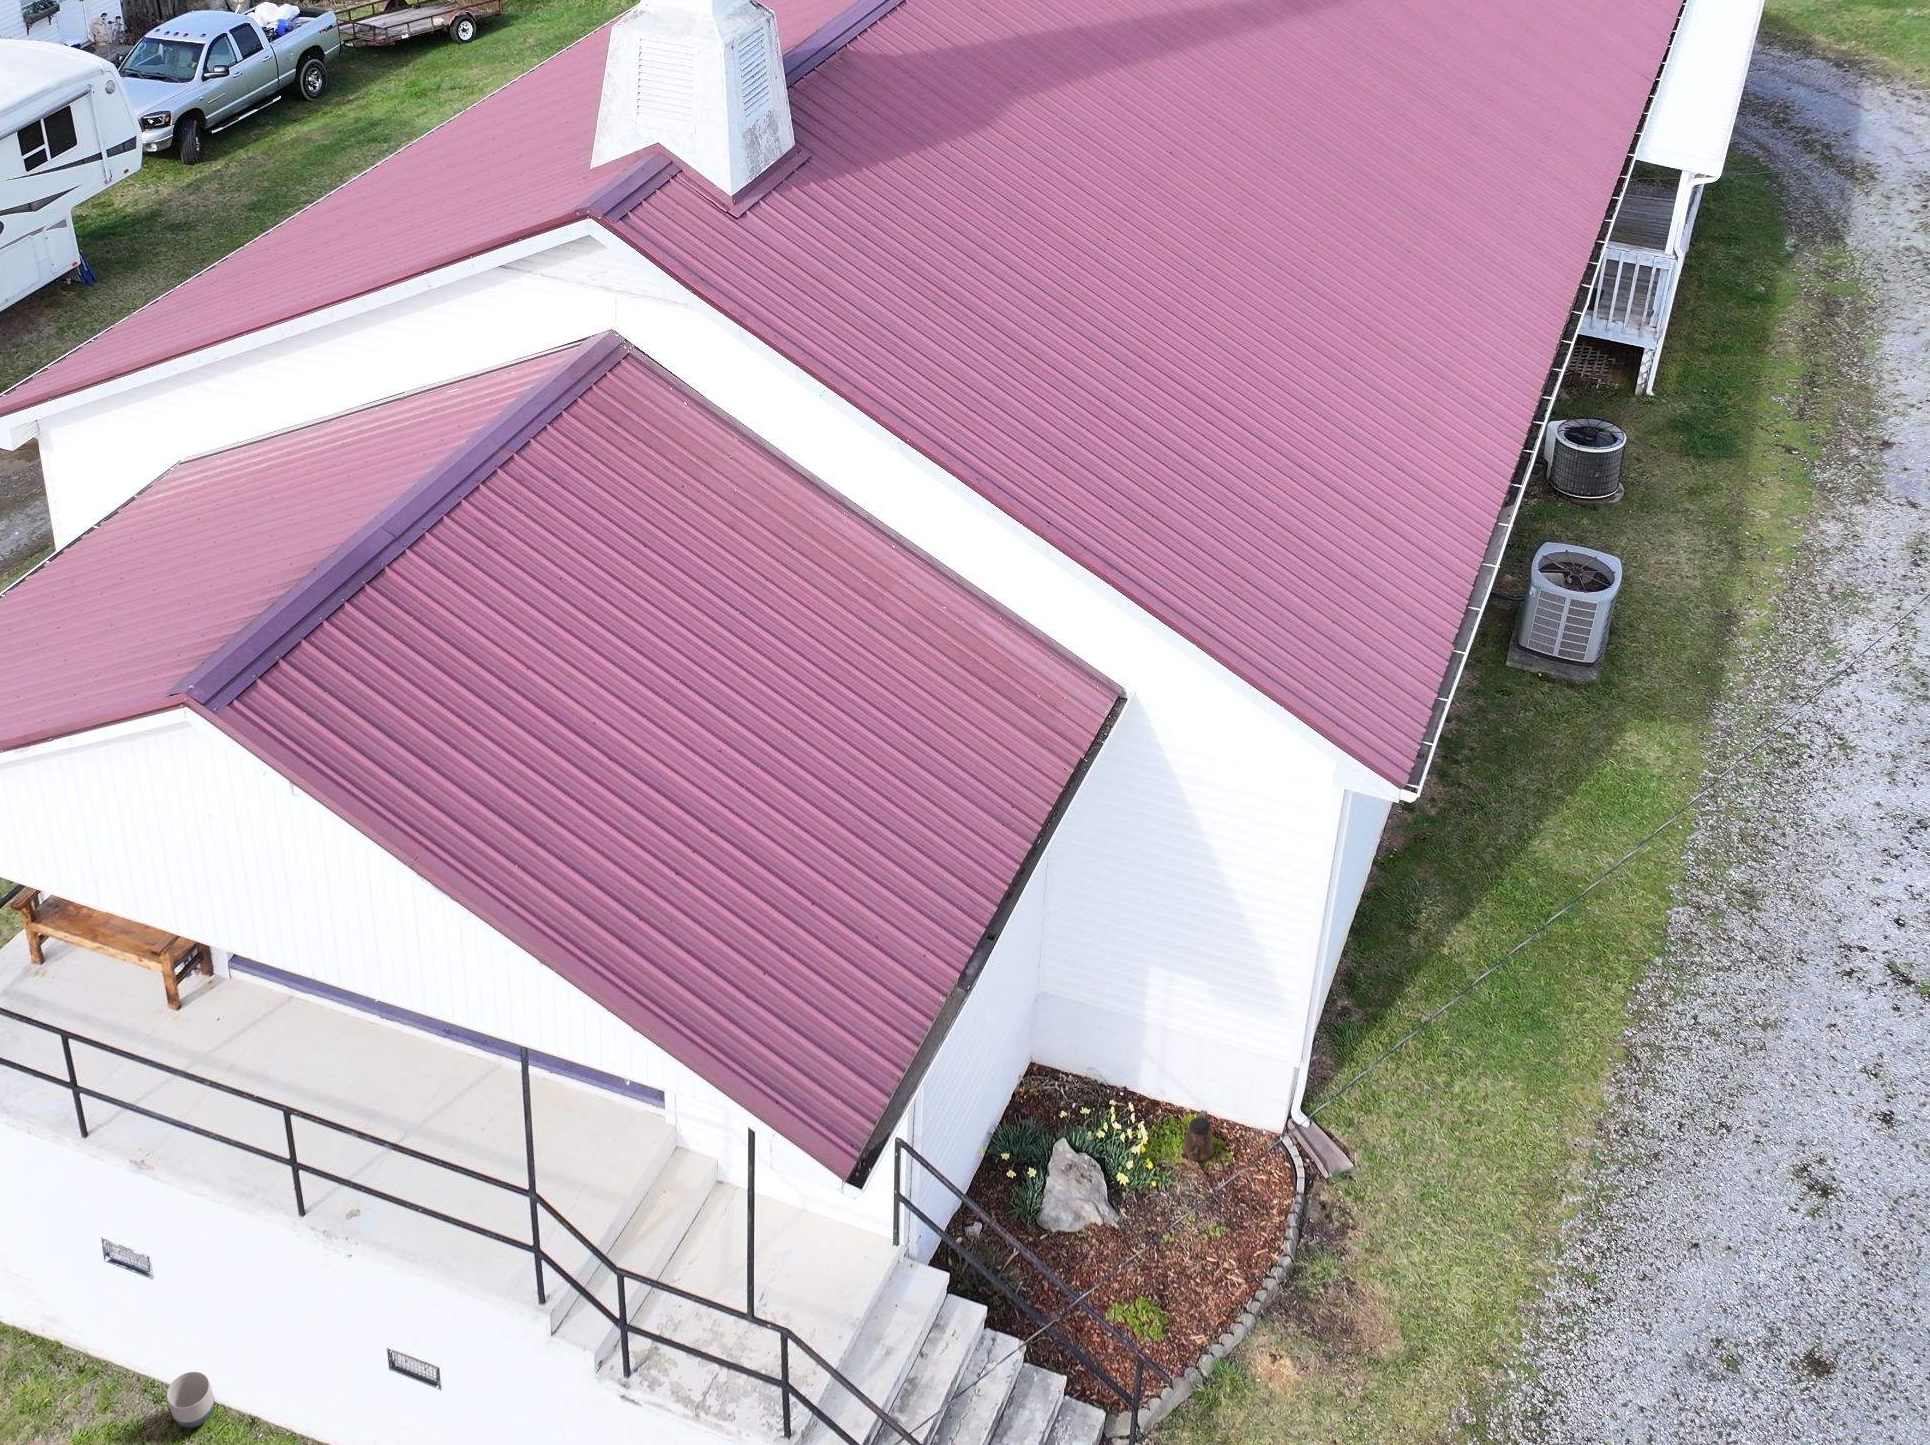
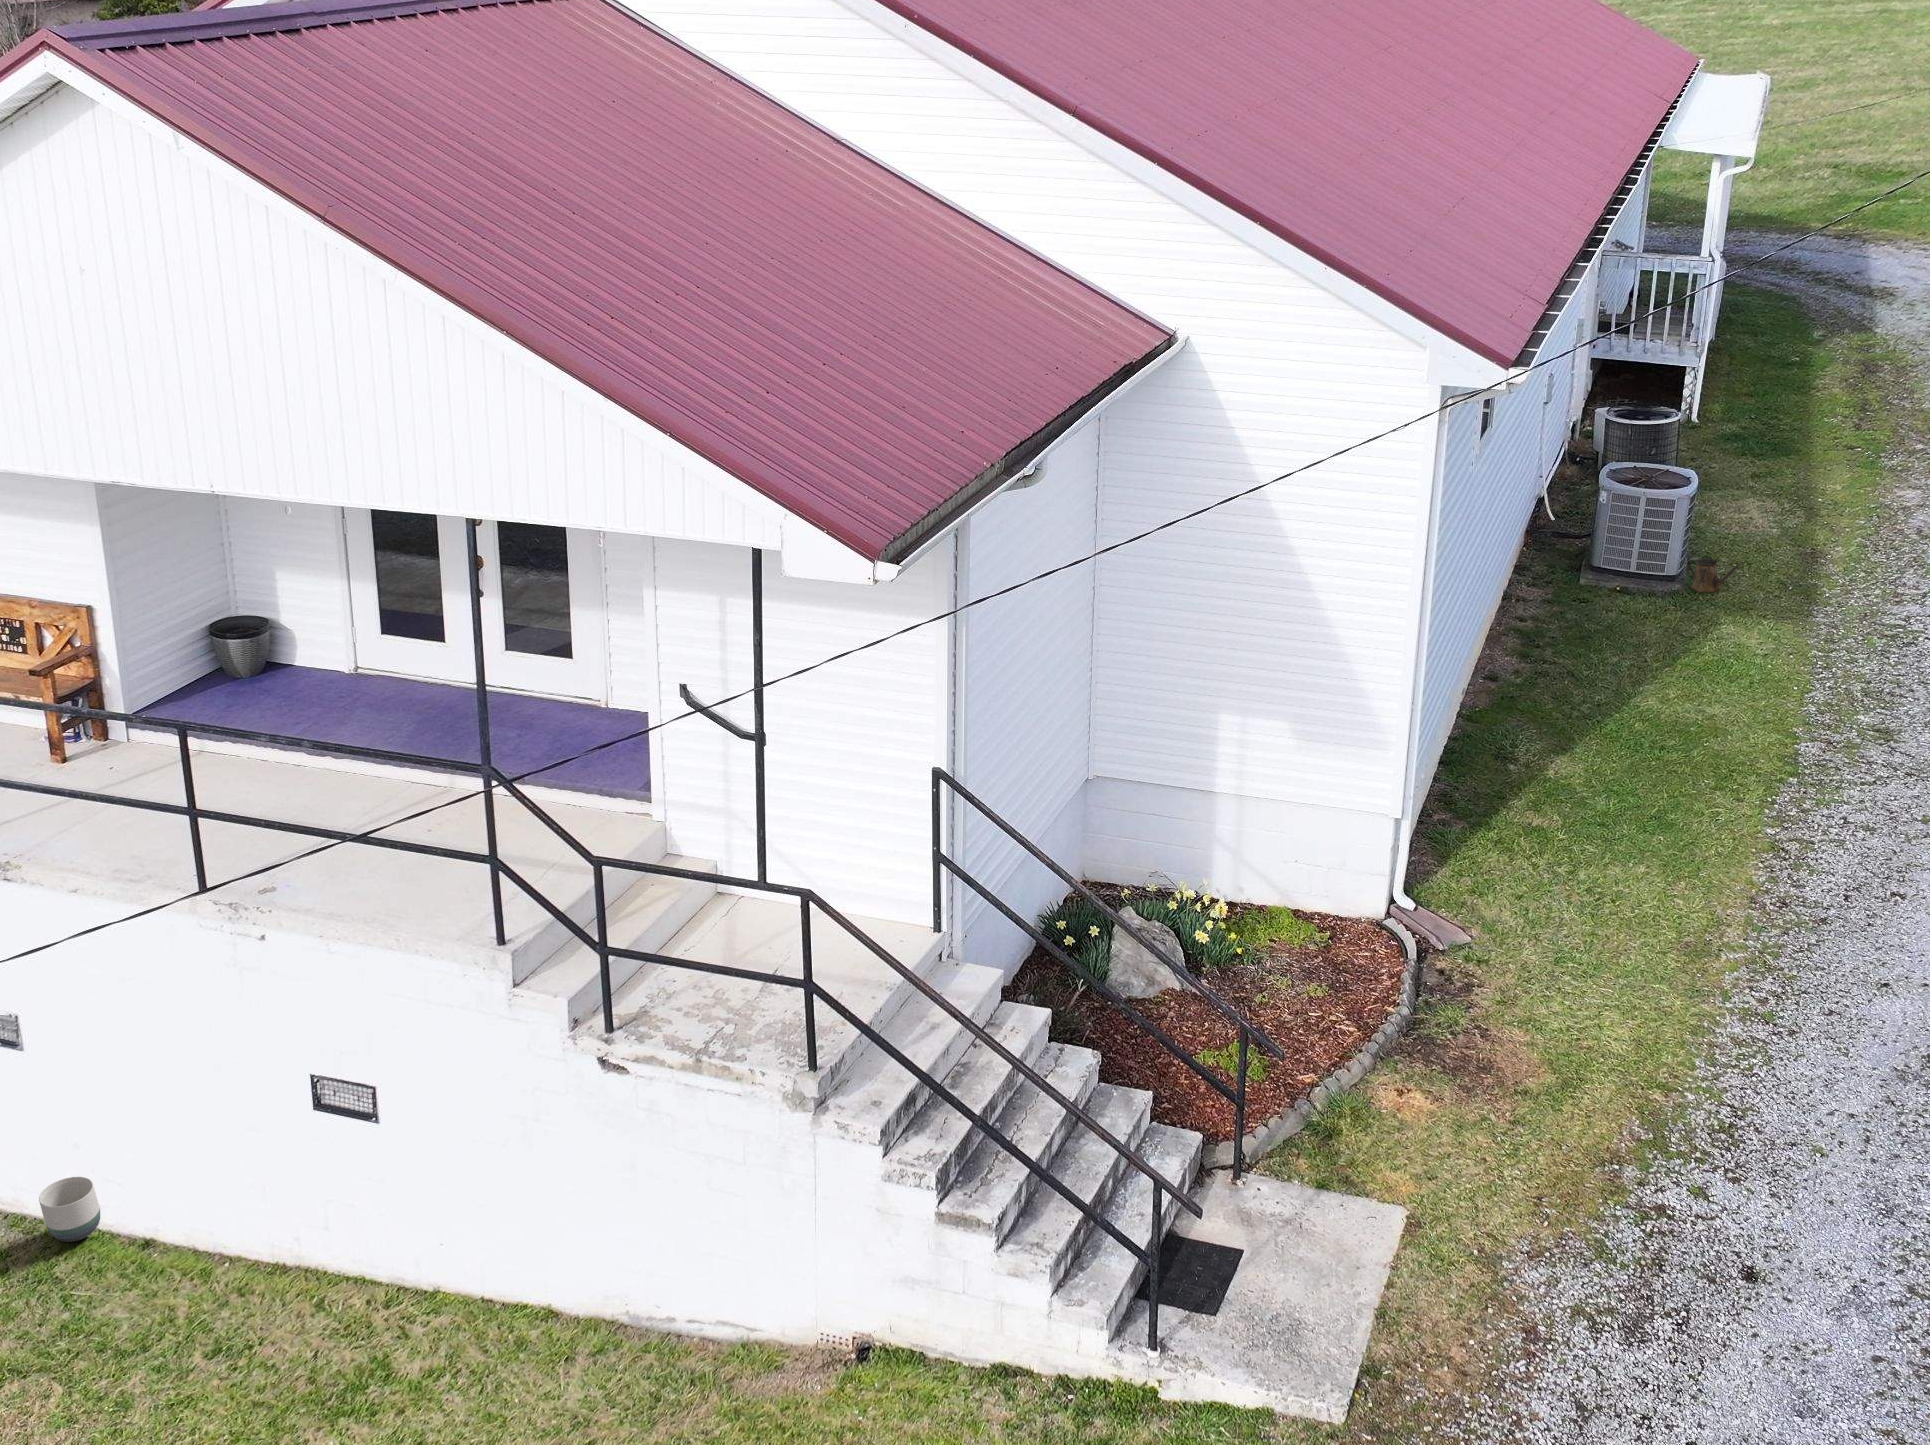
watering can: present [1182,1110,1215,1161] -> present [1687,558,1743,593]

